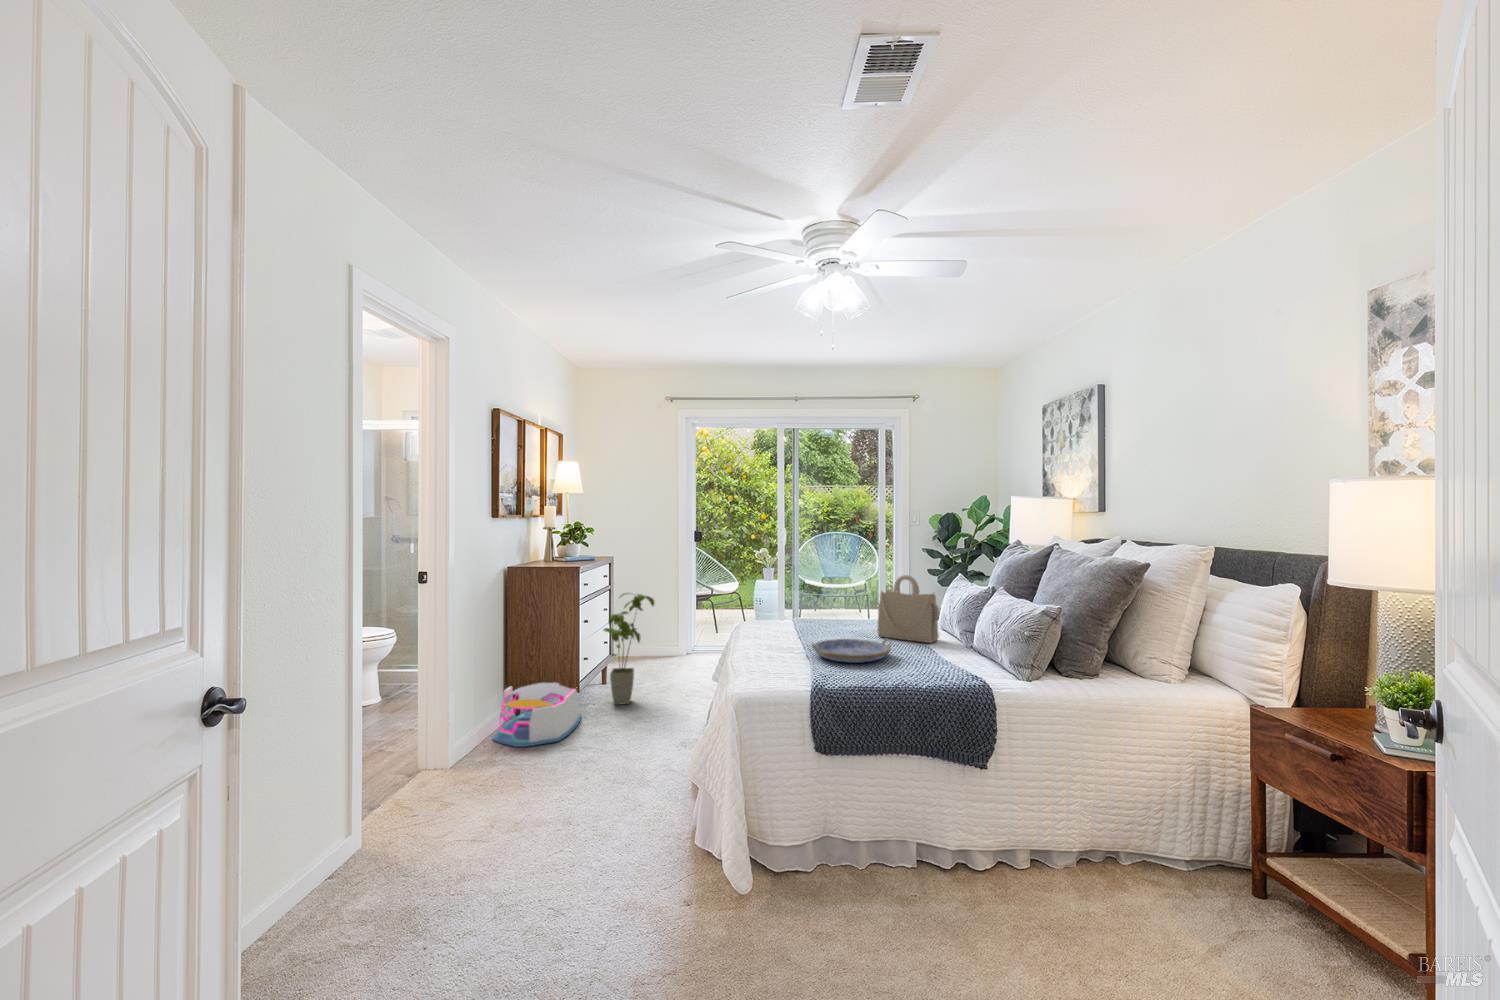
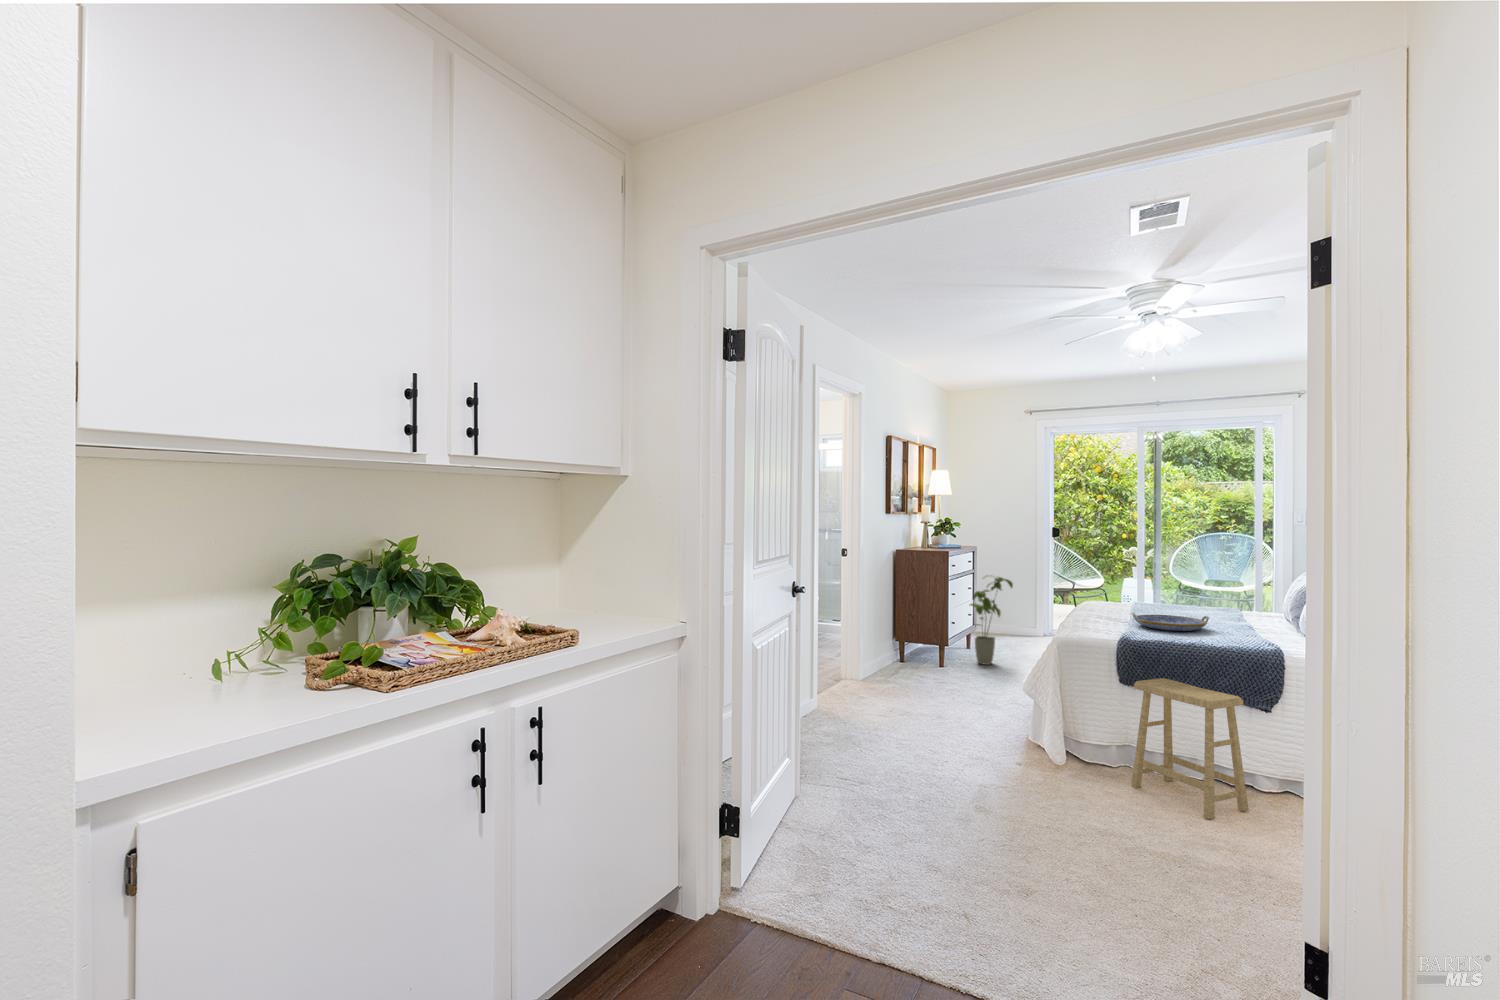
handbag: present [878,575,940,643] -> none [1209,566,1272,626]
storage bin: present [493,683,581,747] -> none [887,637,951,678]
footstool: none [845,743,986,958] -> present [1131,678,1249,819]

